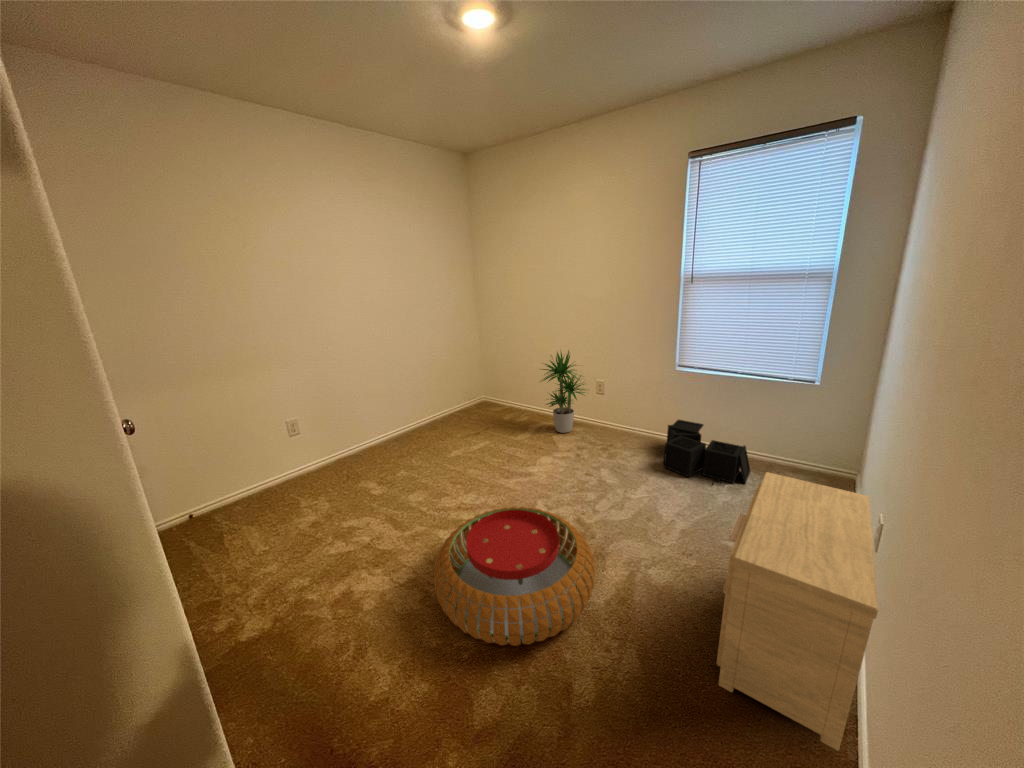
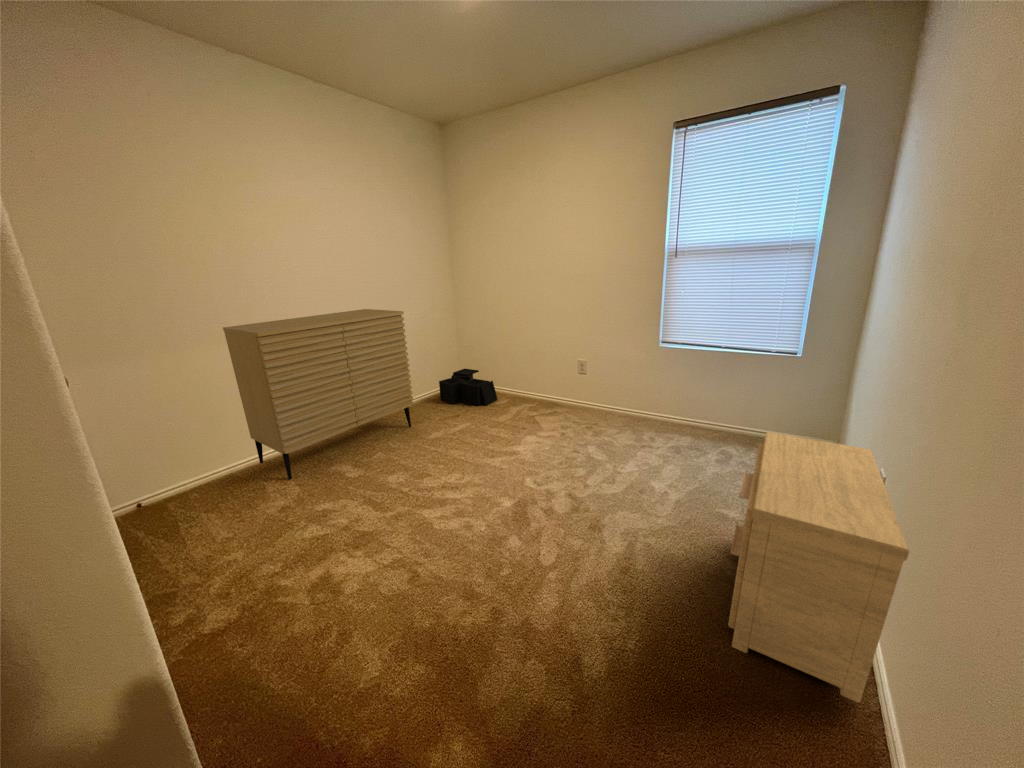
dresser: none [264,333,436,495] -> present [223,309,414,480]
potted plant: present [542,351,585,433] -> none [519,327,575,413]
storage bin: present [664,420,750,485] -> present [439,369,497,407]
pouf: present [433,507,595,646] -> none [423,479,596,621]

